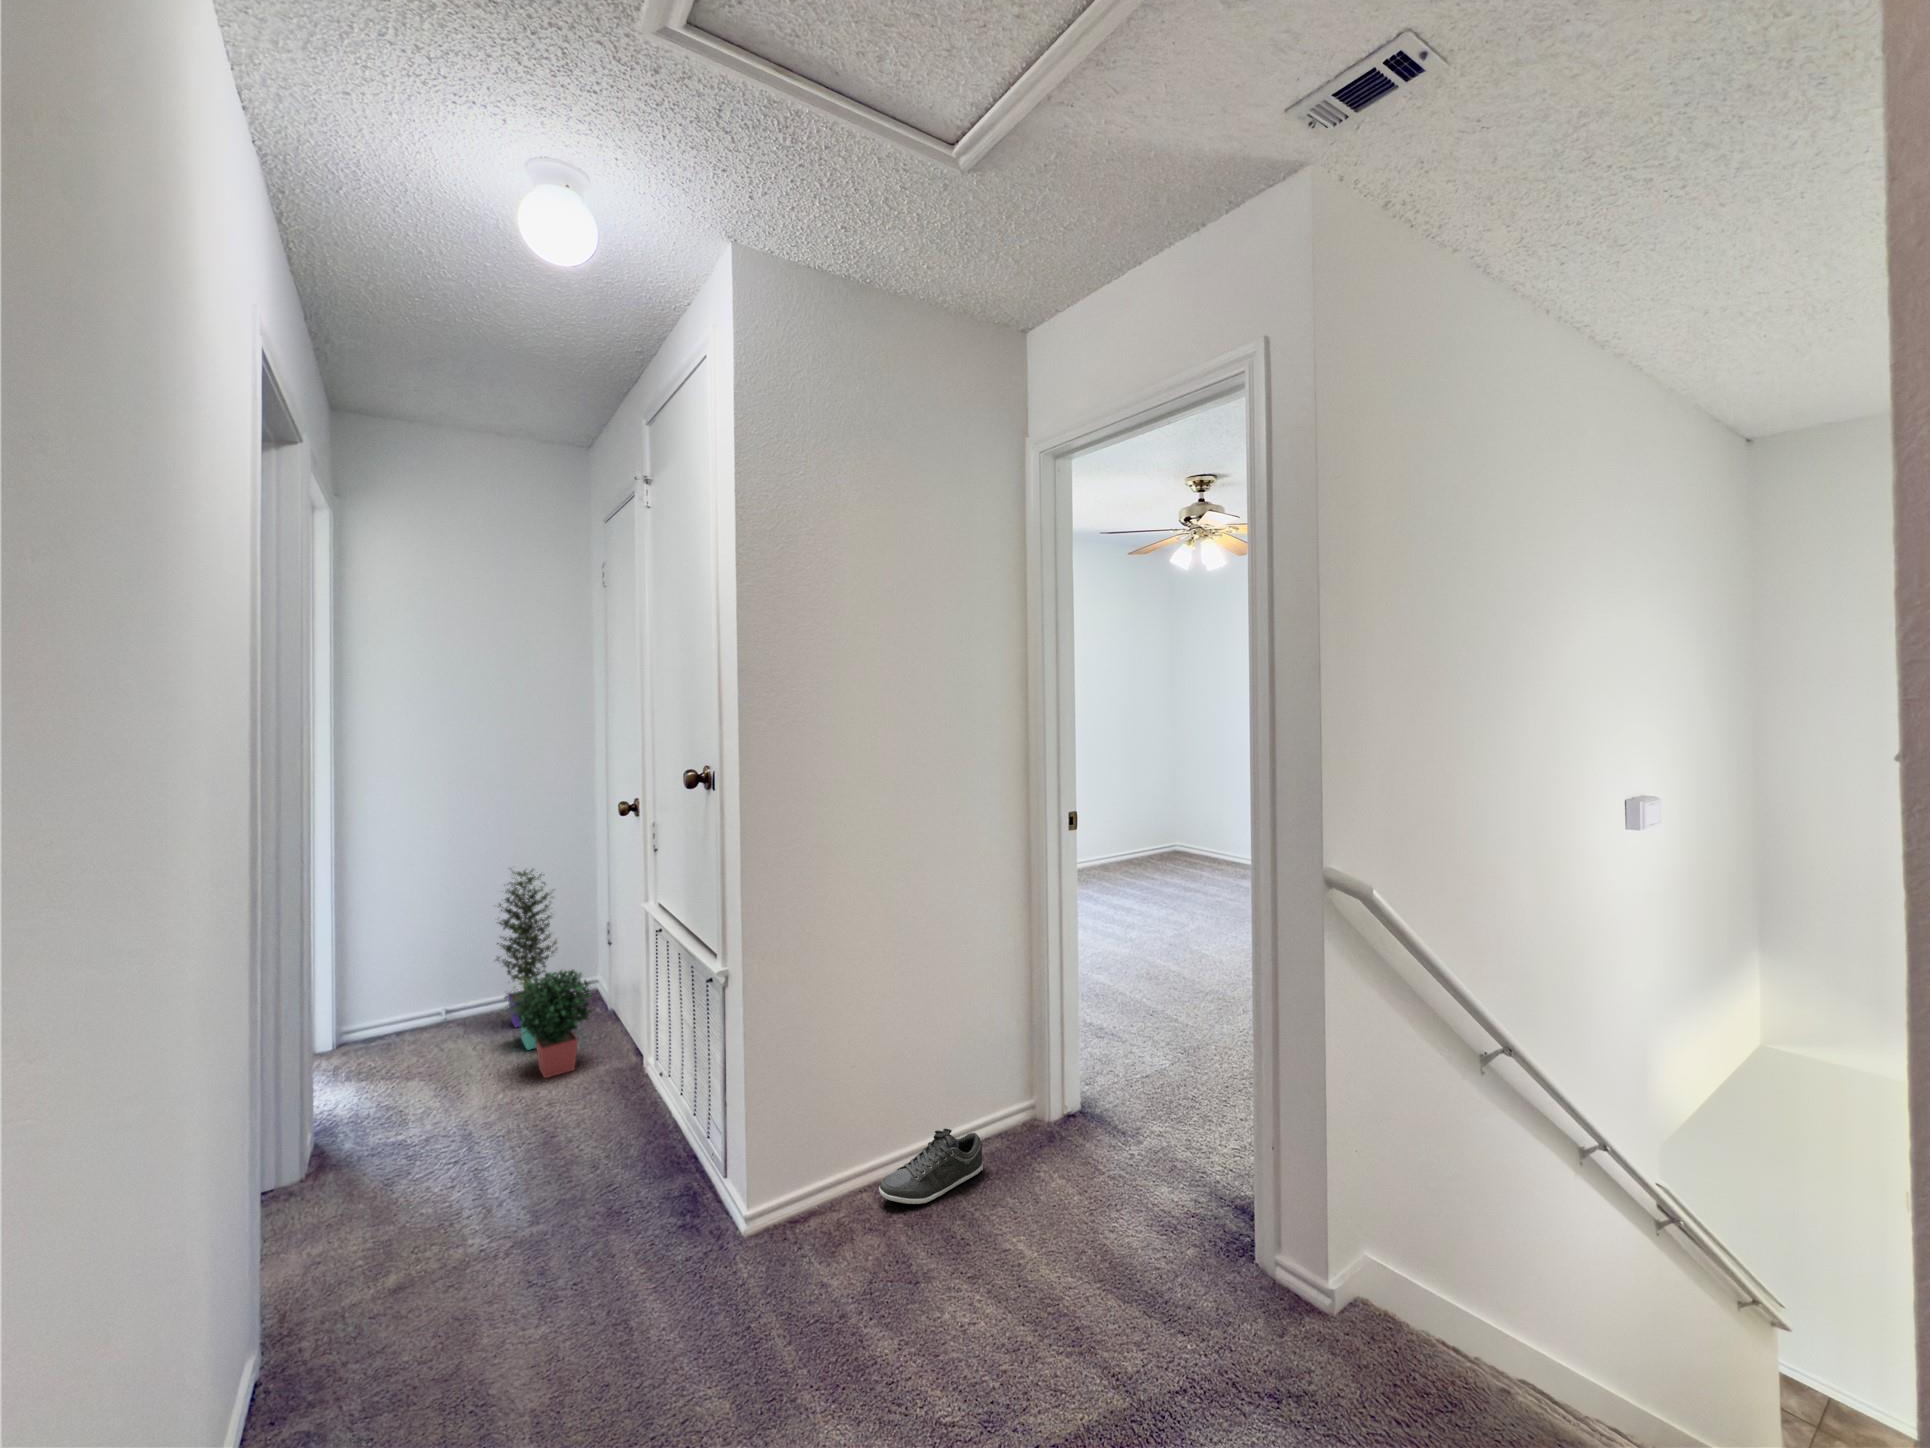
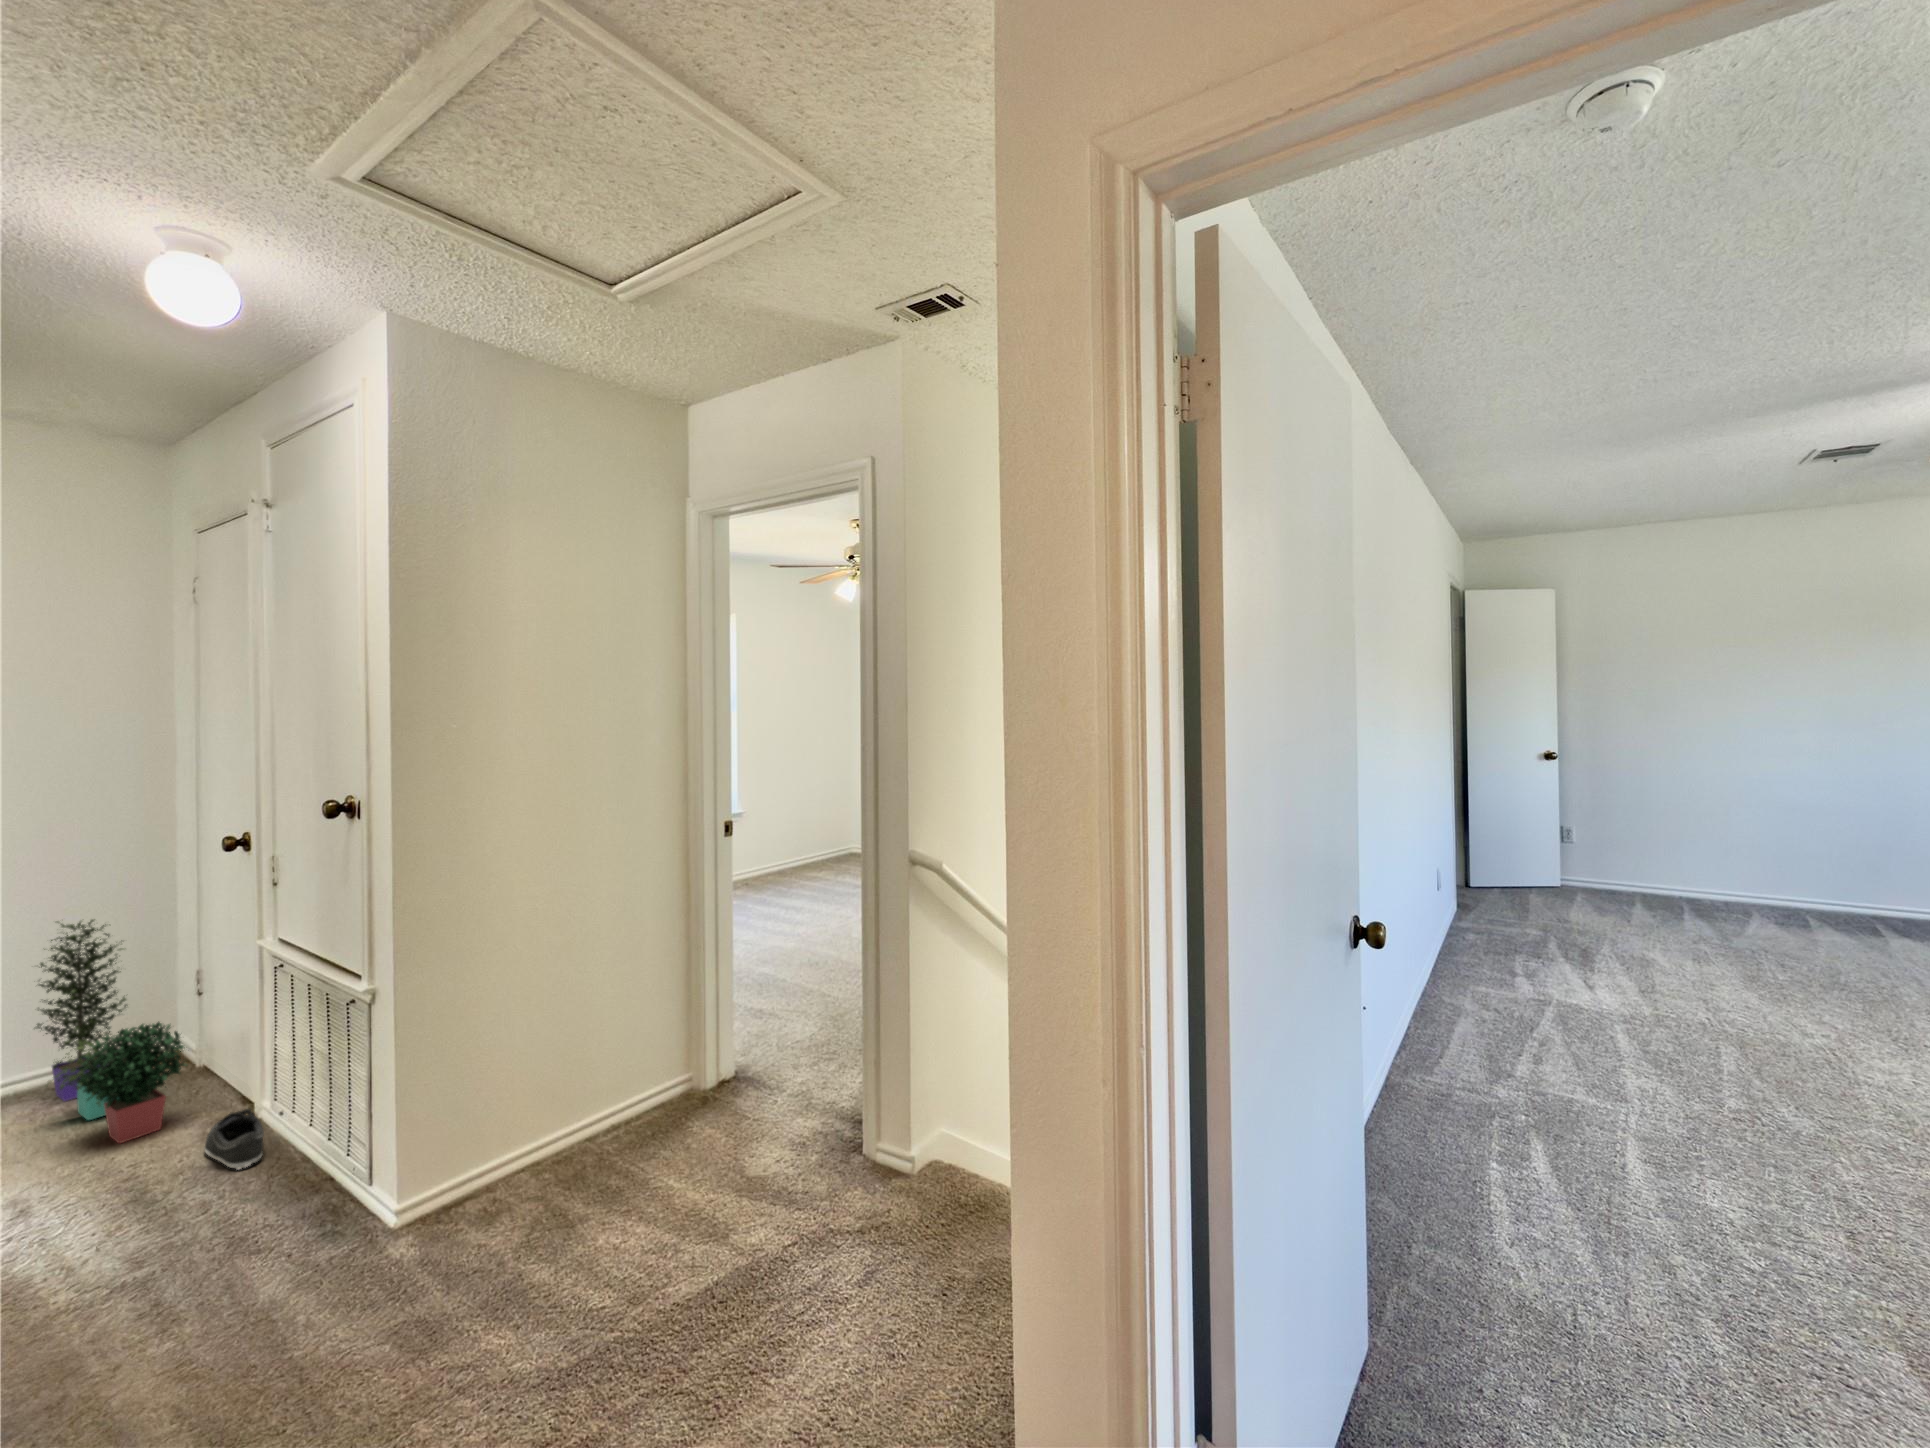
shoe: present [879,1129,983,1204] -> present [204,1109,264,1169]

